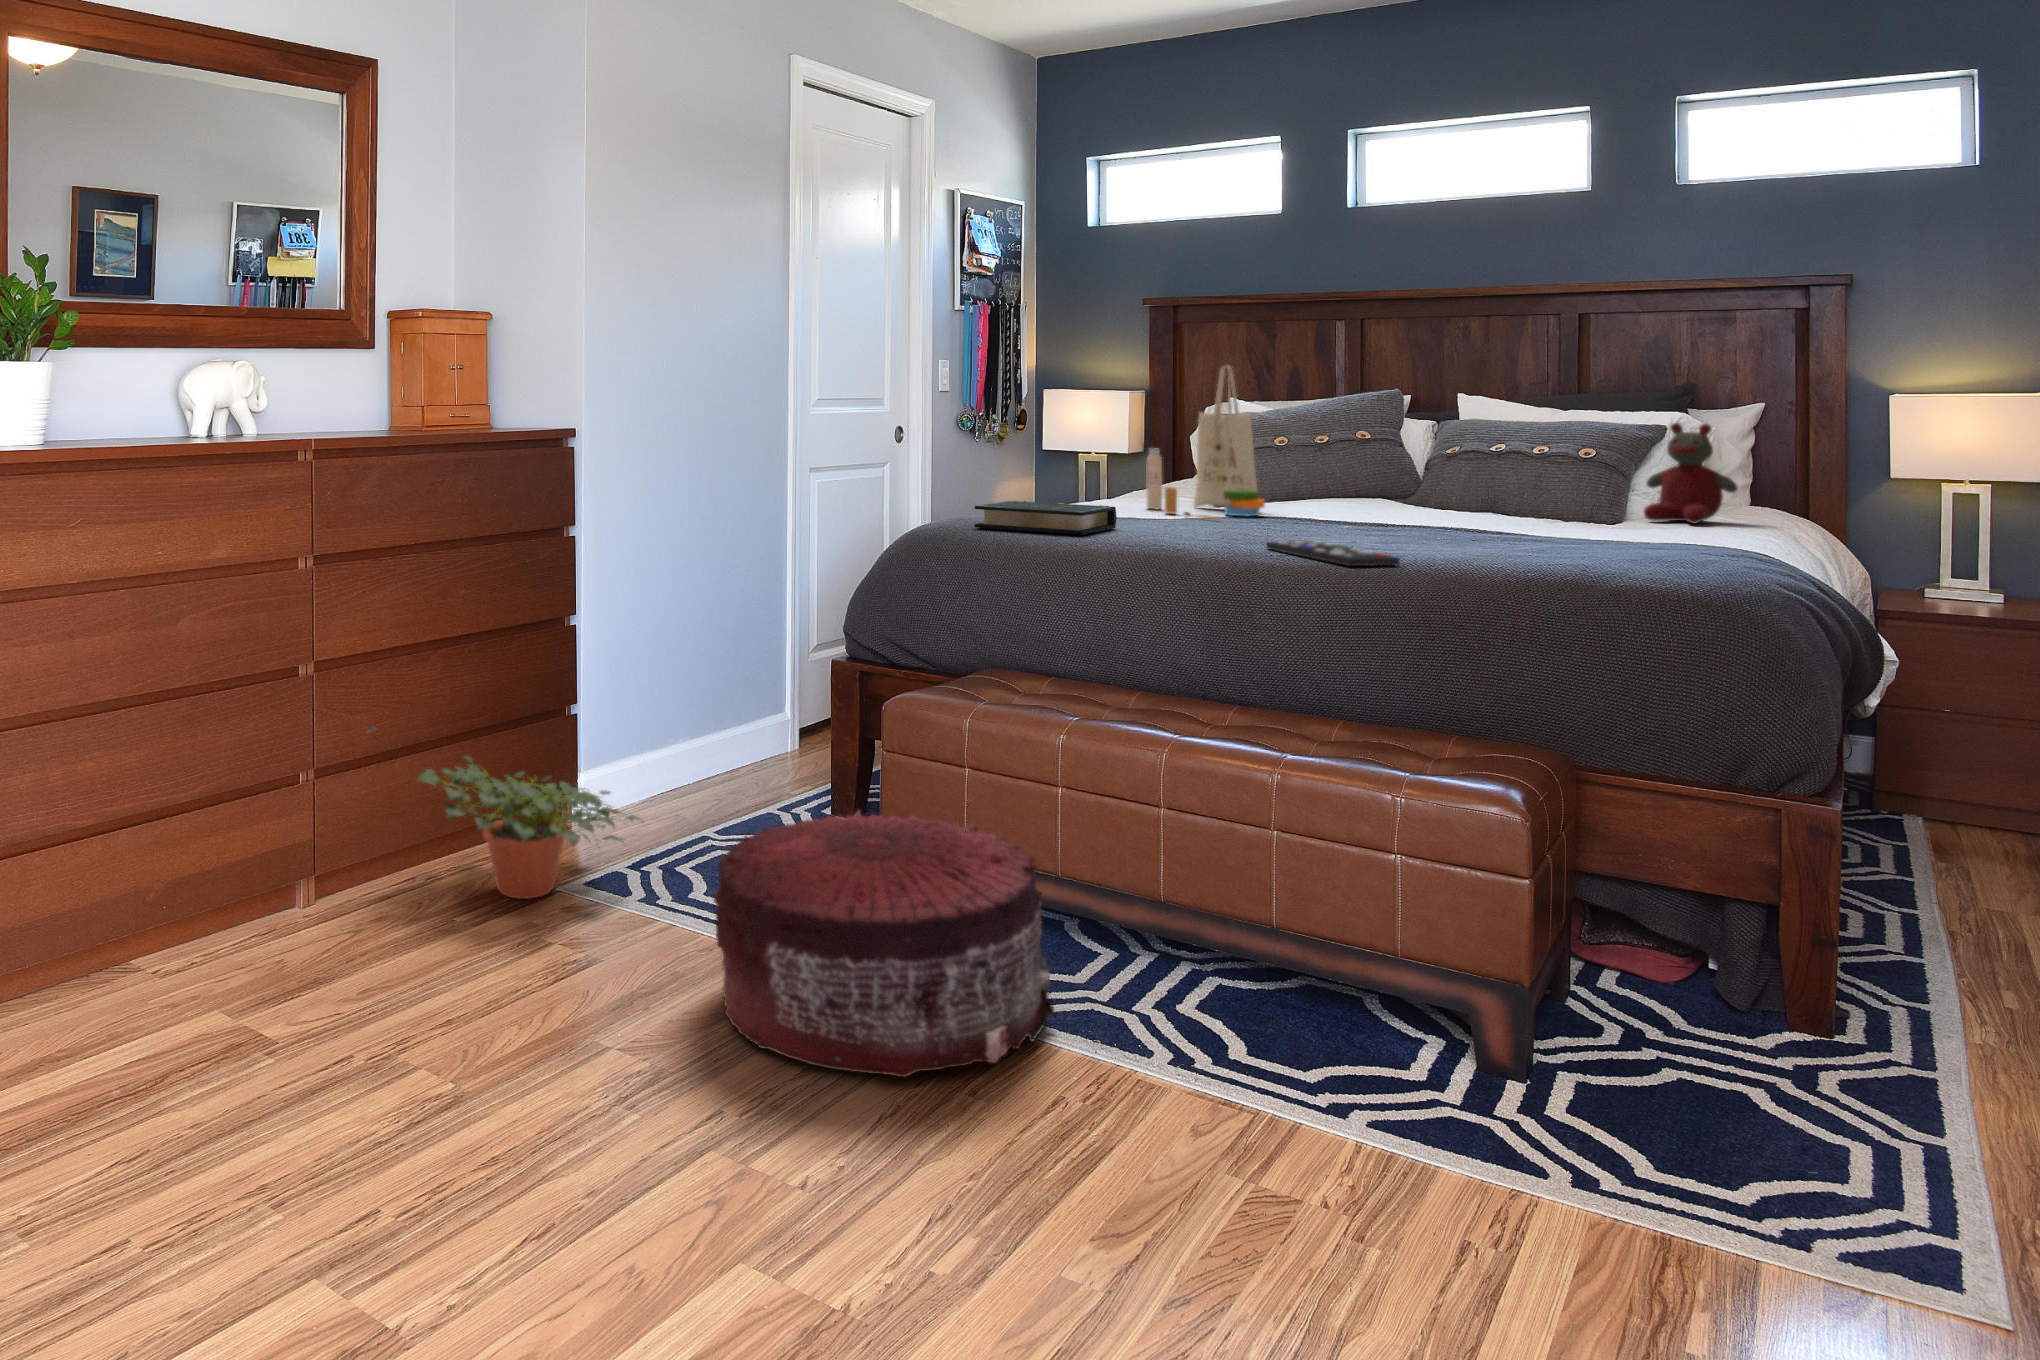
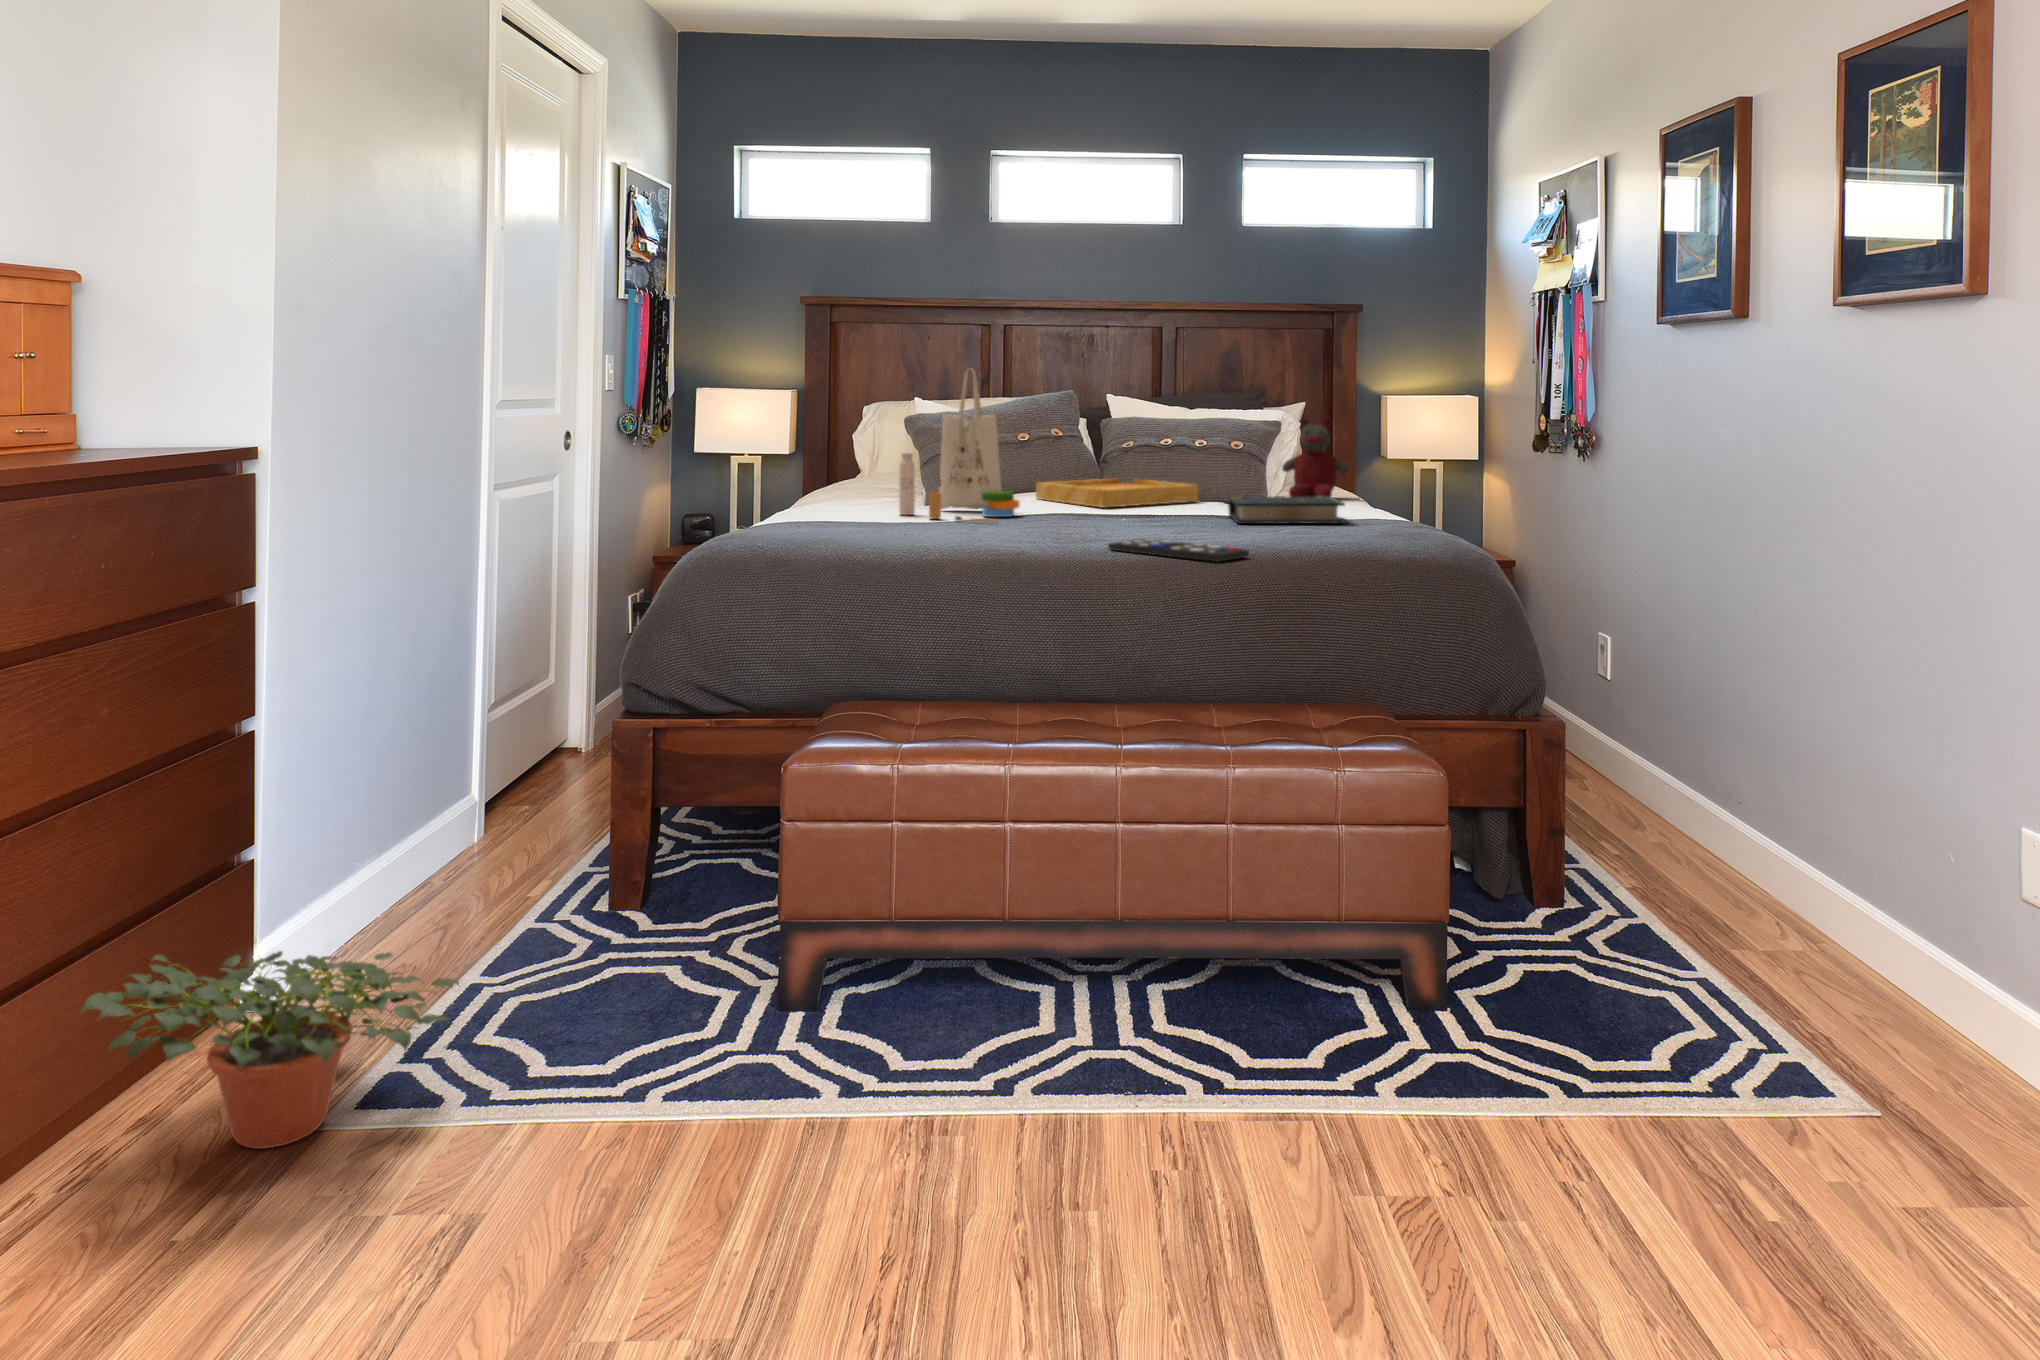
tray: none [1329,486,1515,516] -> present [1036,478,1198,508]
book: present [975,501,1116,535] -> present [1228,496,1345,524]
pouf: present [713,811,1056,1077] -> none [688,887,1088,1248]

